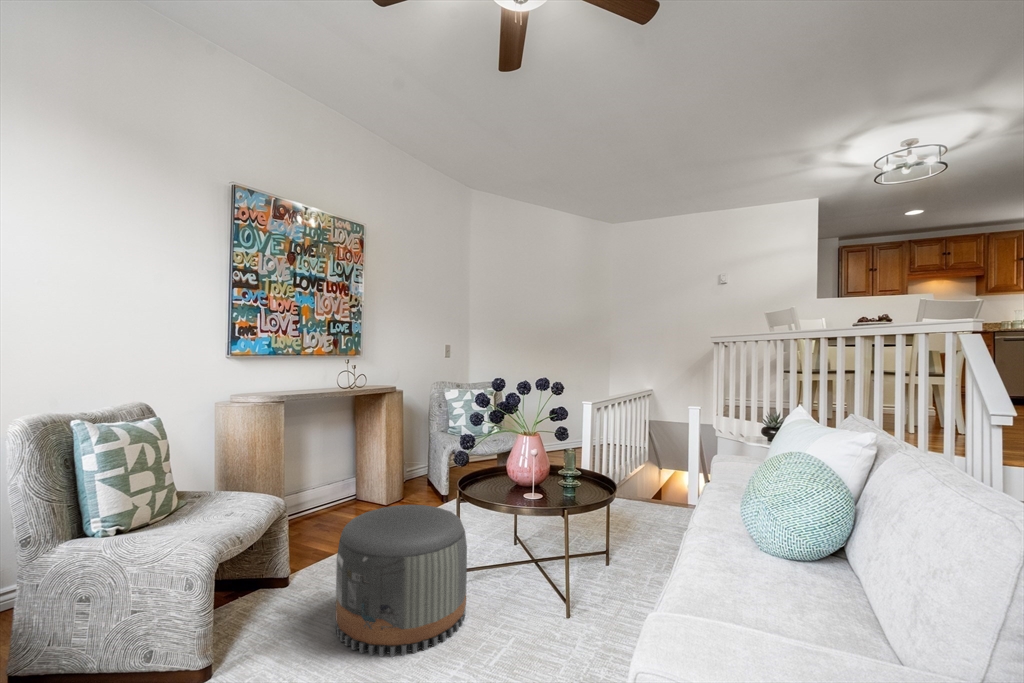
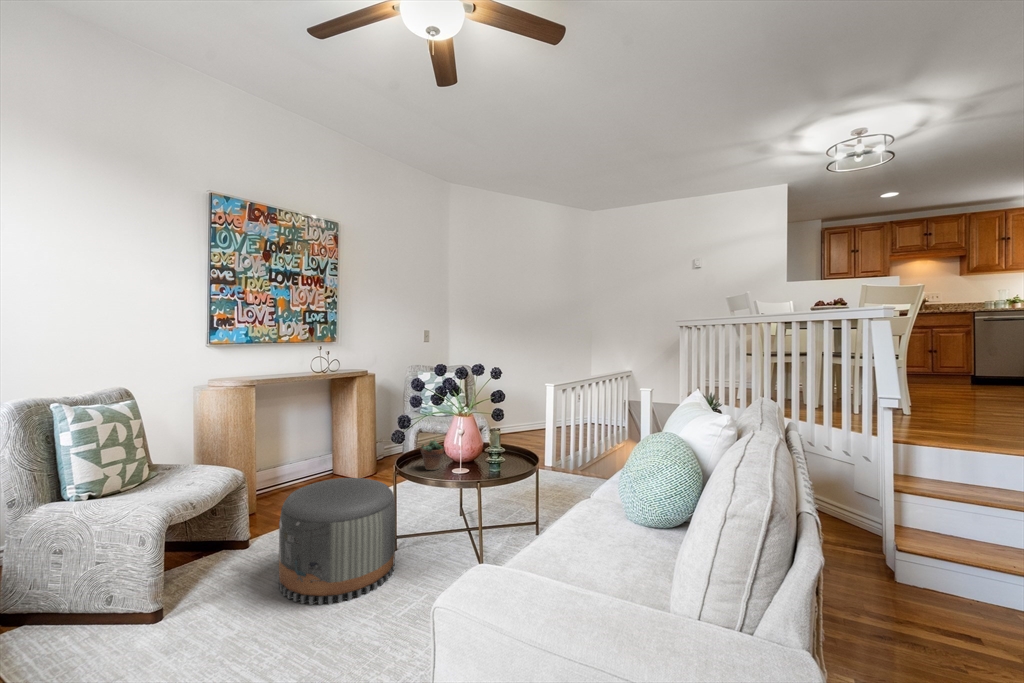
succulent plant: none [486,449,513,495] -> present [421,432,444,470]

